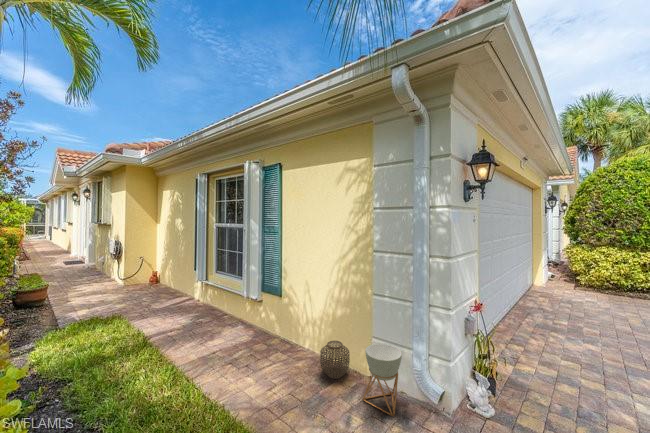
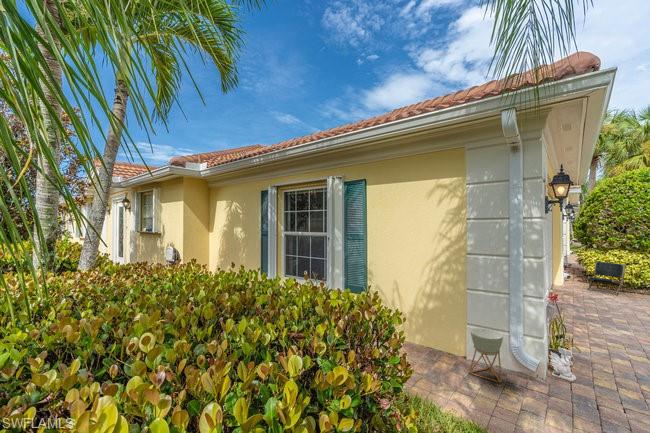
lounge chair: none [566,259,611,297] -> present [587,262,626,295]
woven basket: present [320,341,350,379] -> none [421,329,447,360]

